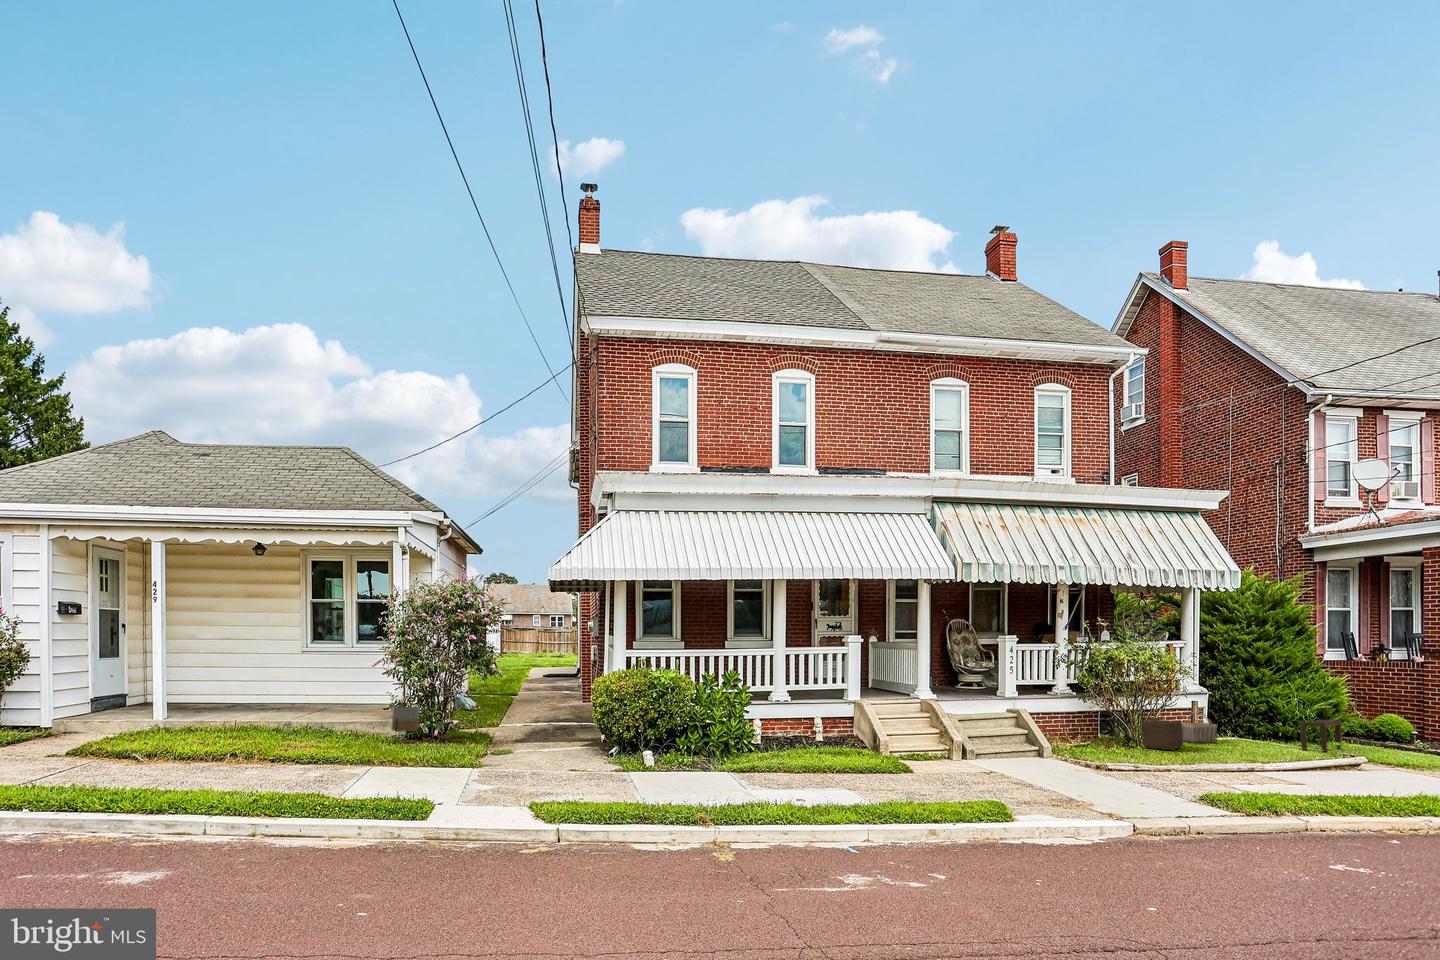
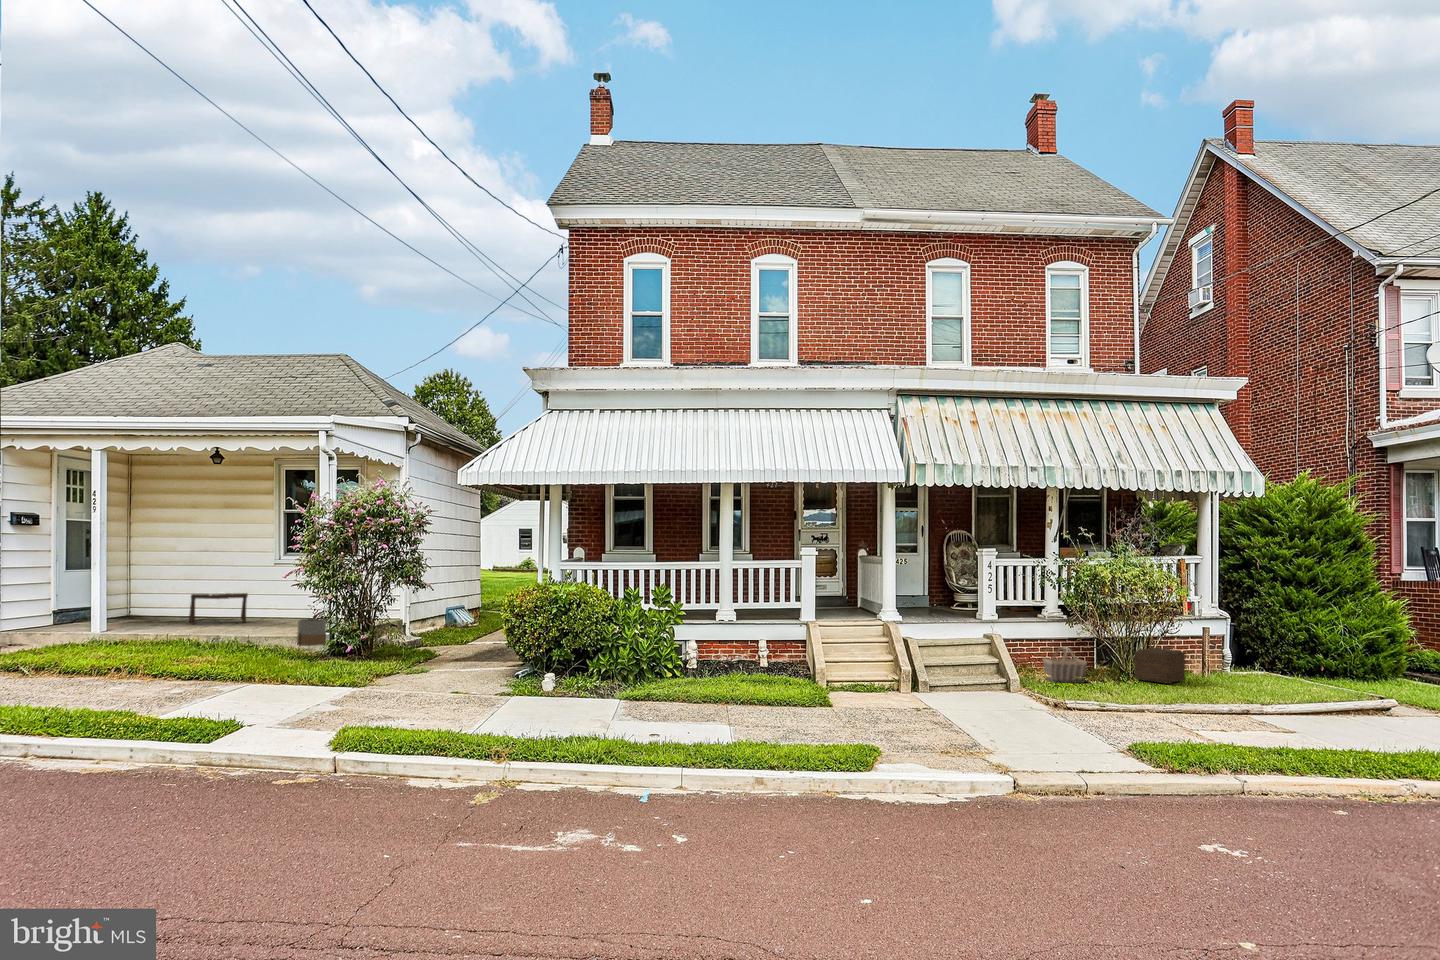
basket: present [1182,713,1217,743] -> present [1043,647,1087,683]
bench: present [1299,719,1342,752] -> present [189,593,248,624]

